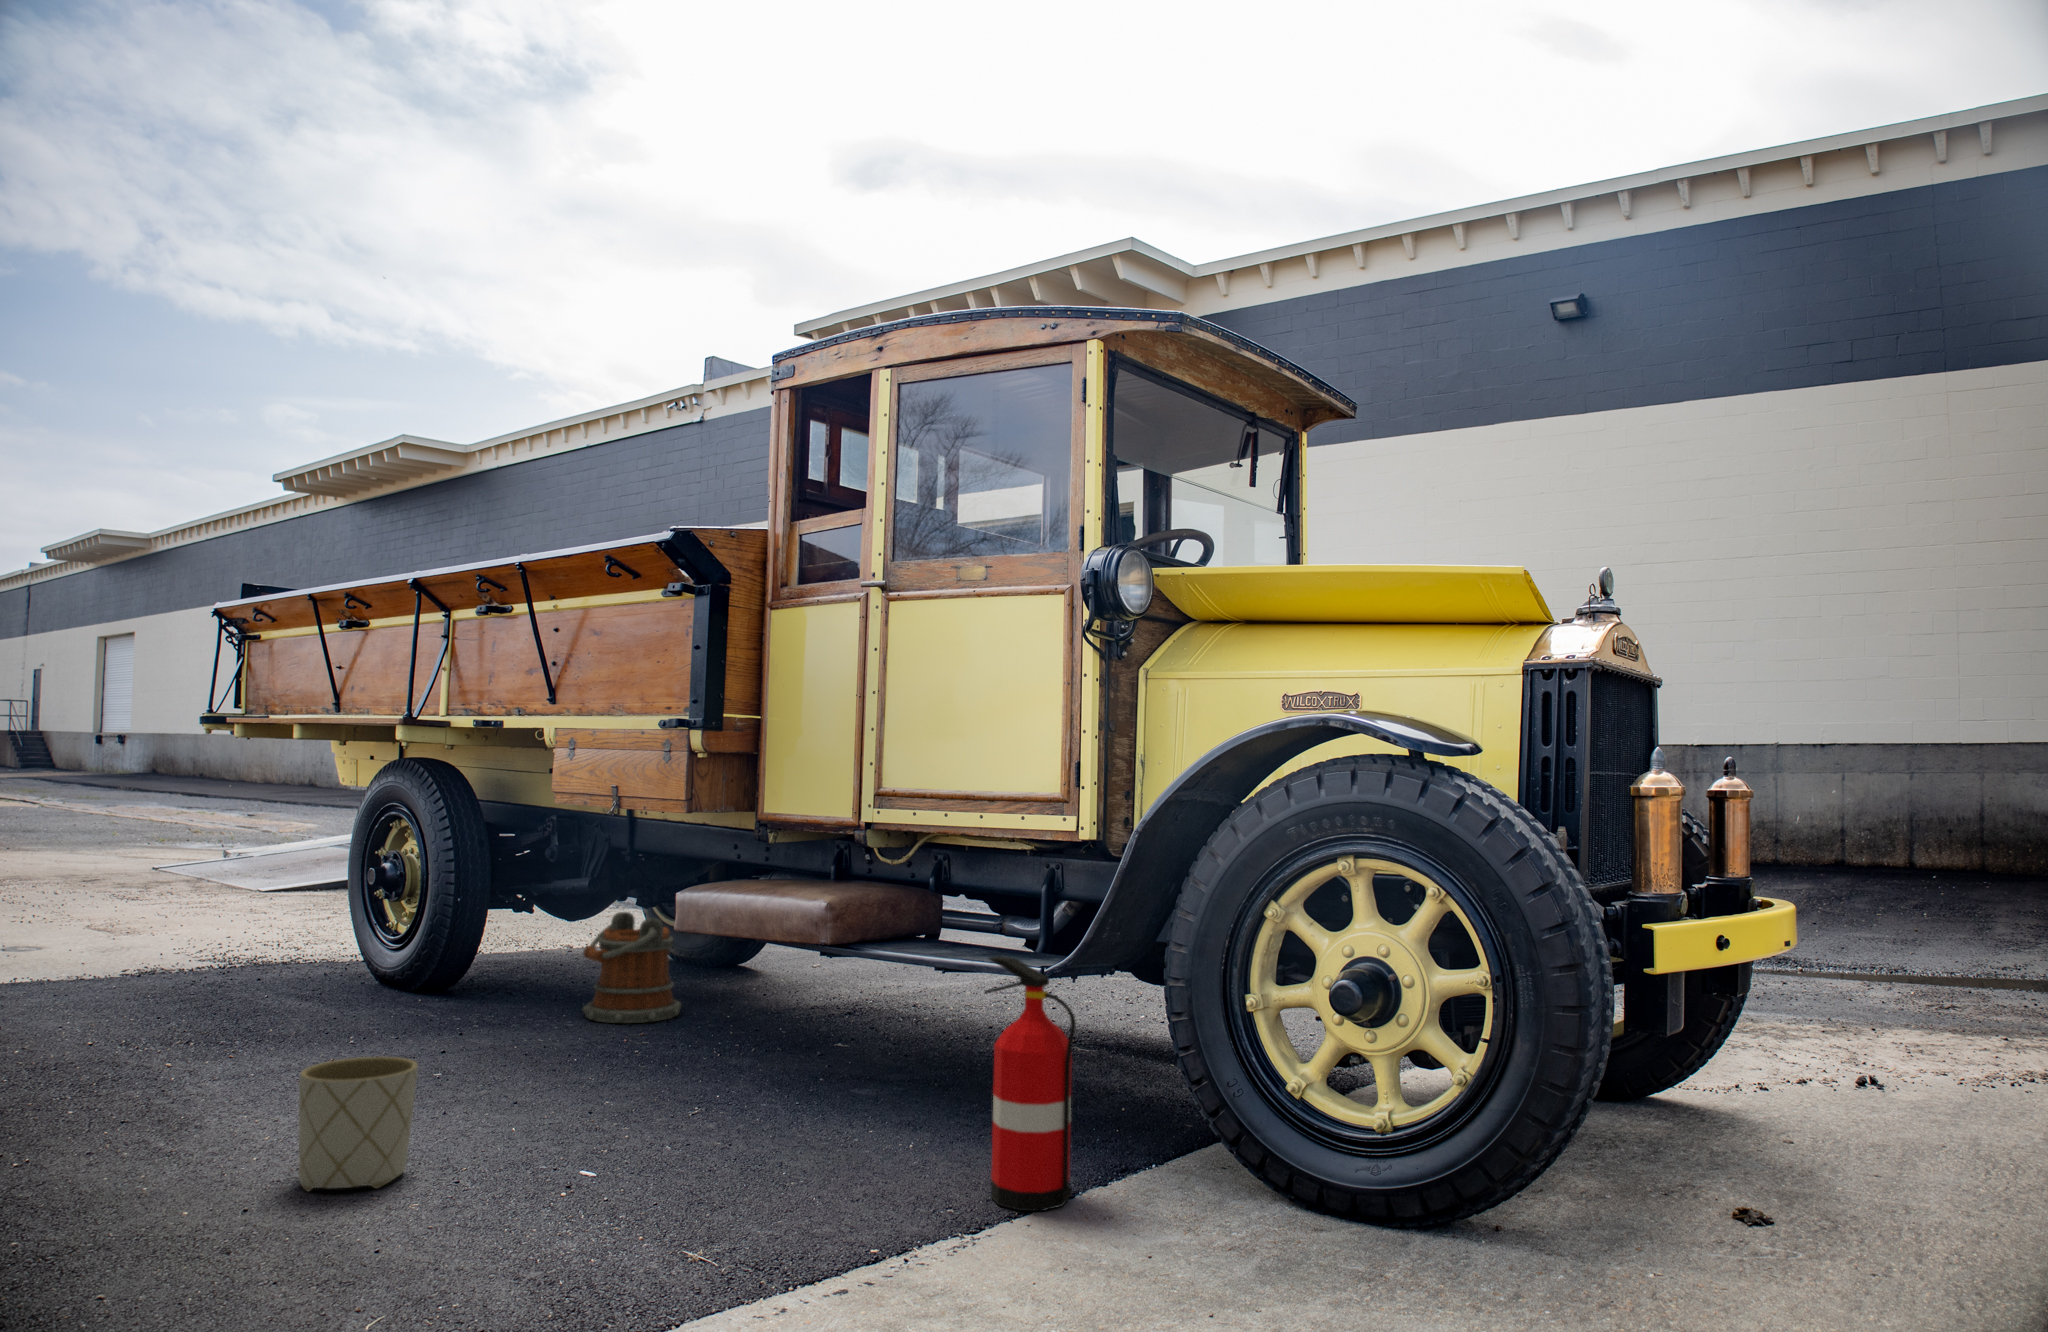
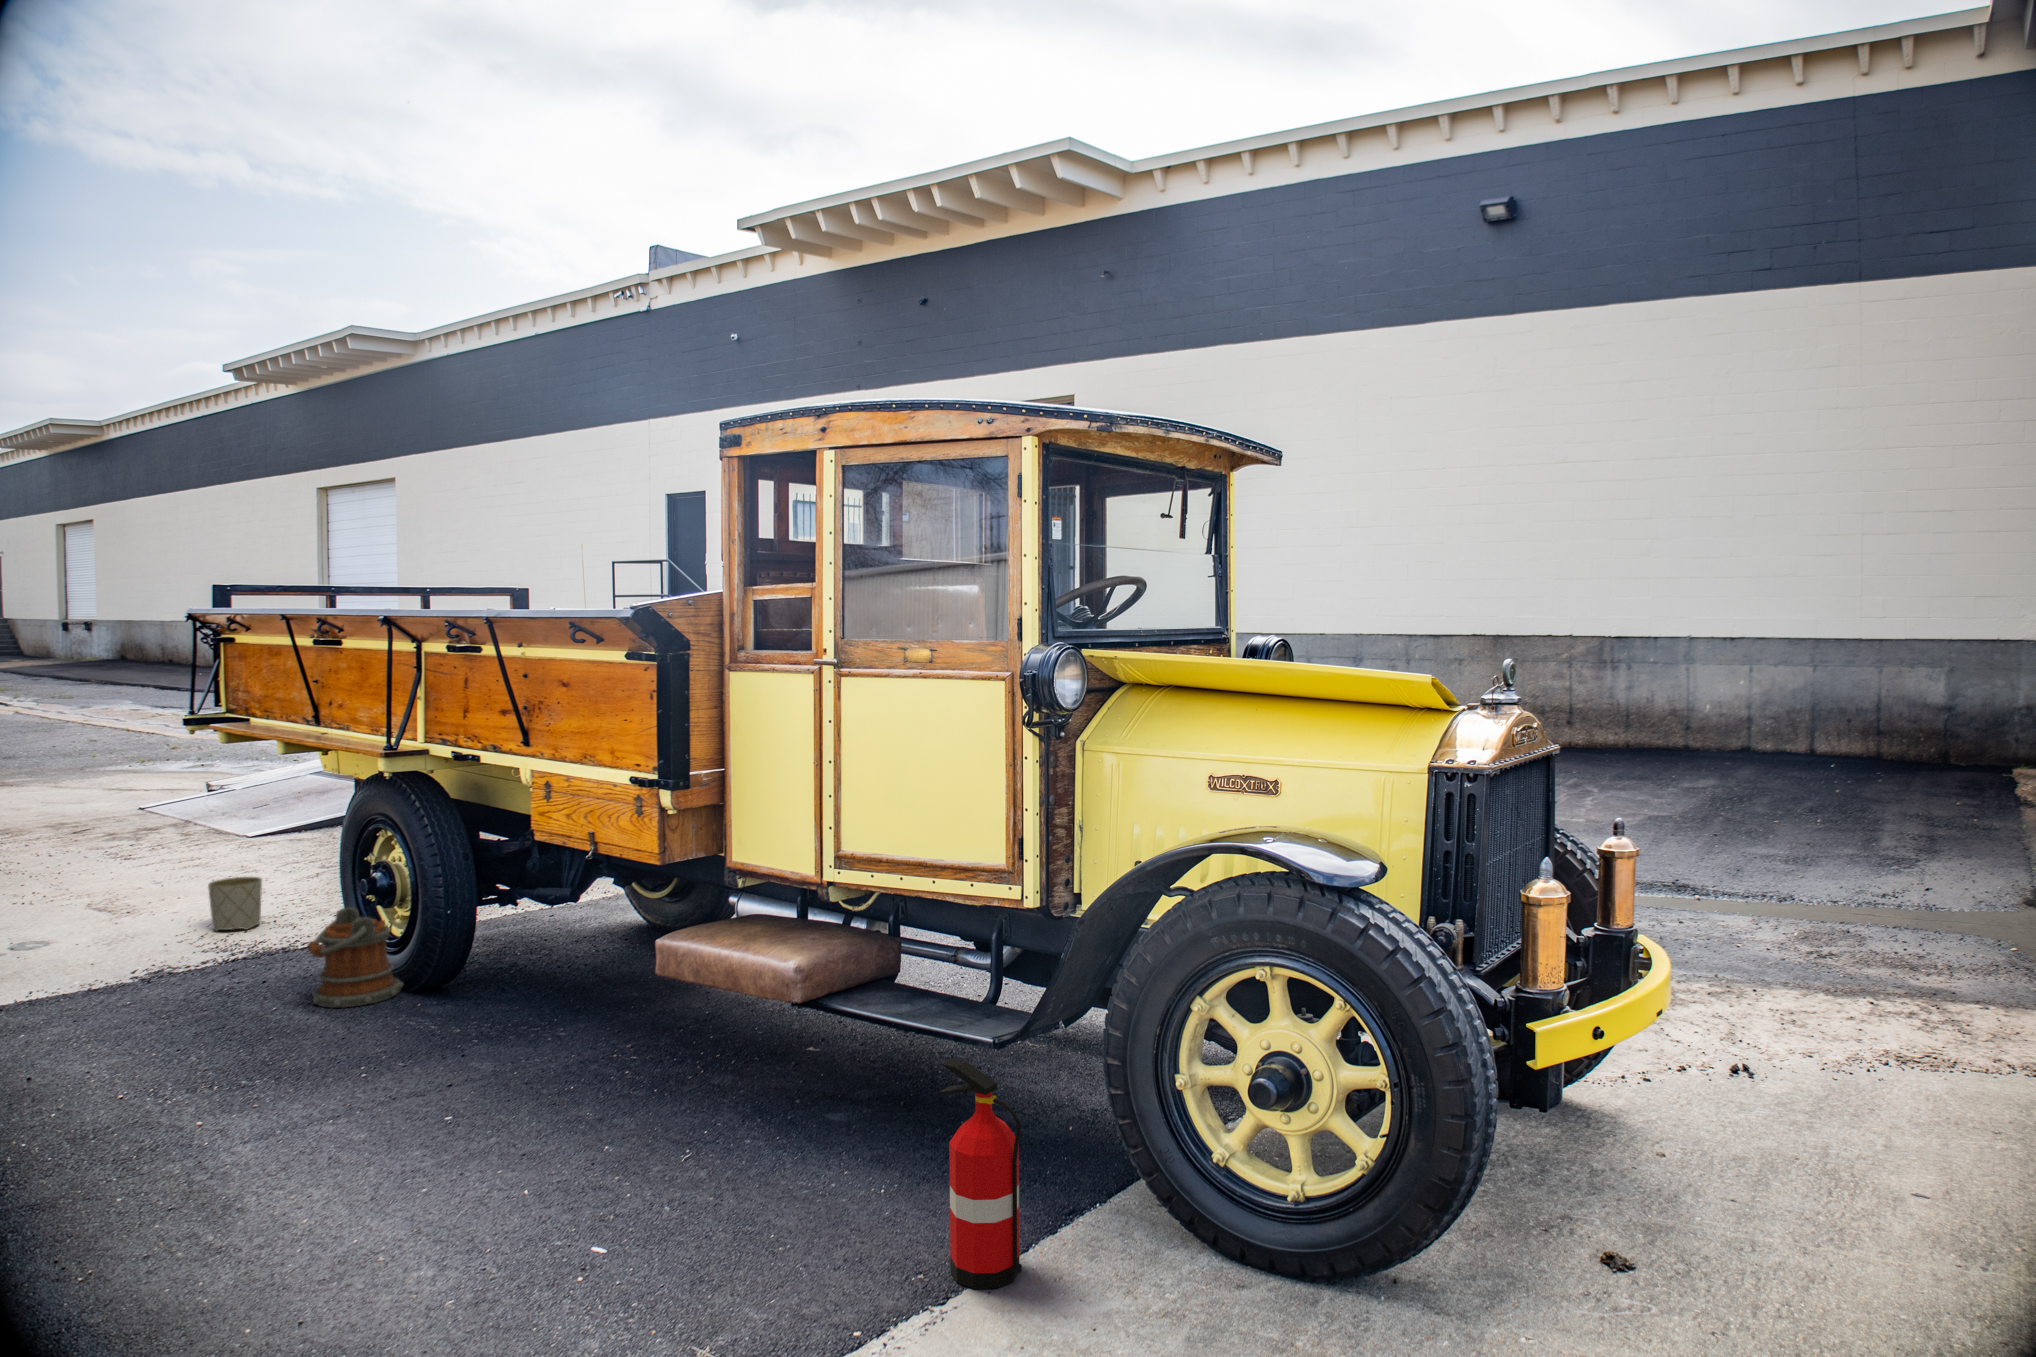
bucket: present [583,912,681,1023] -> present [307,907,403,1008]
planter: present [299,1057,418,1191] -> present [208,877,262,931]

